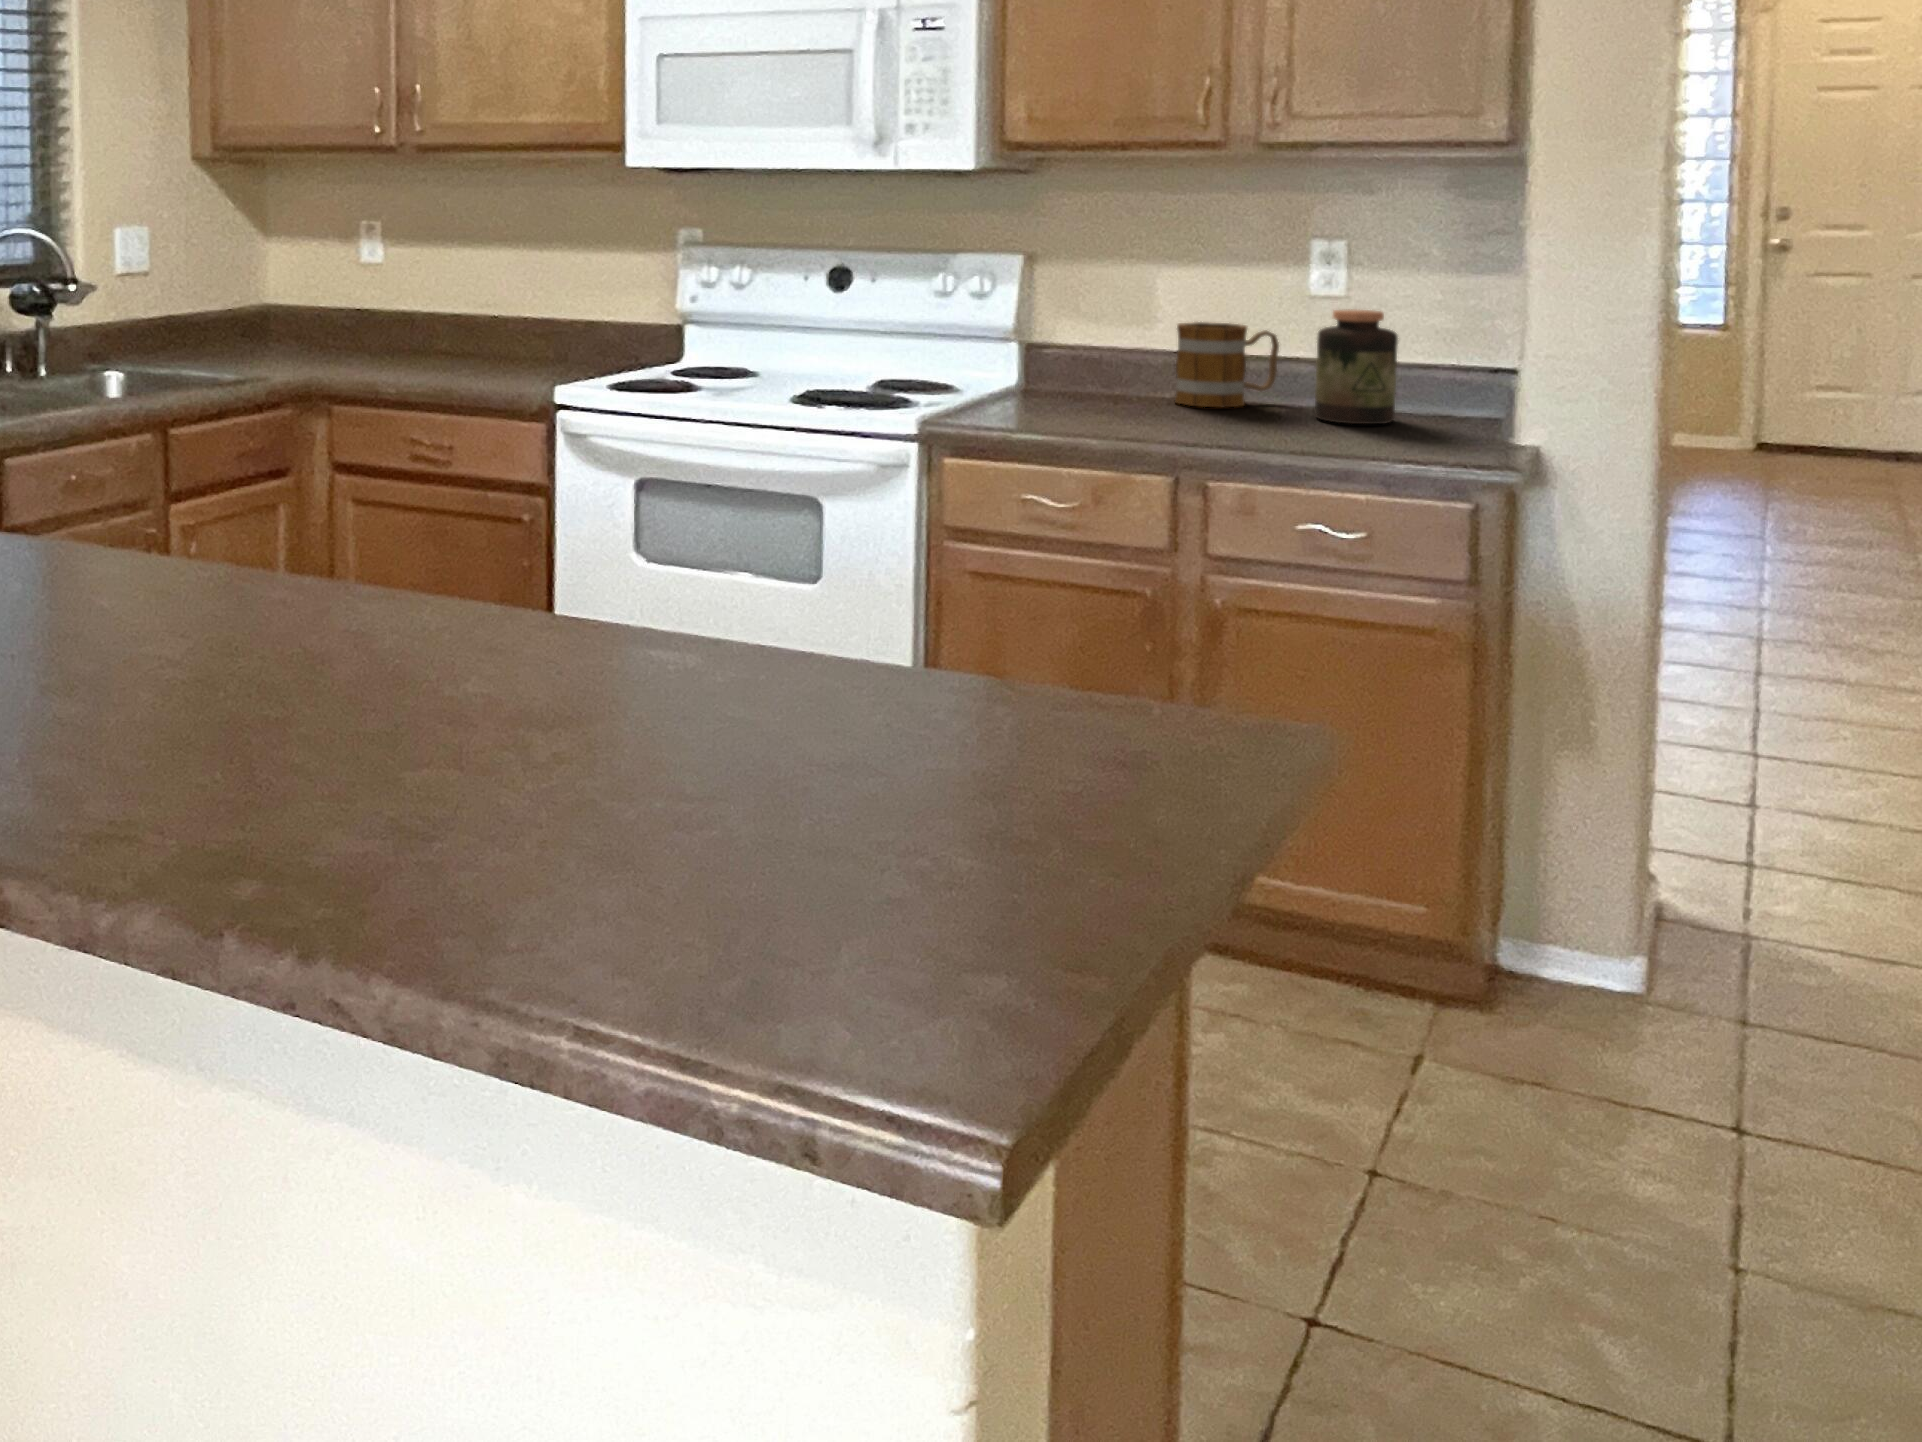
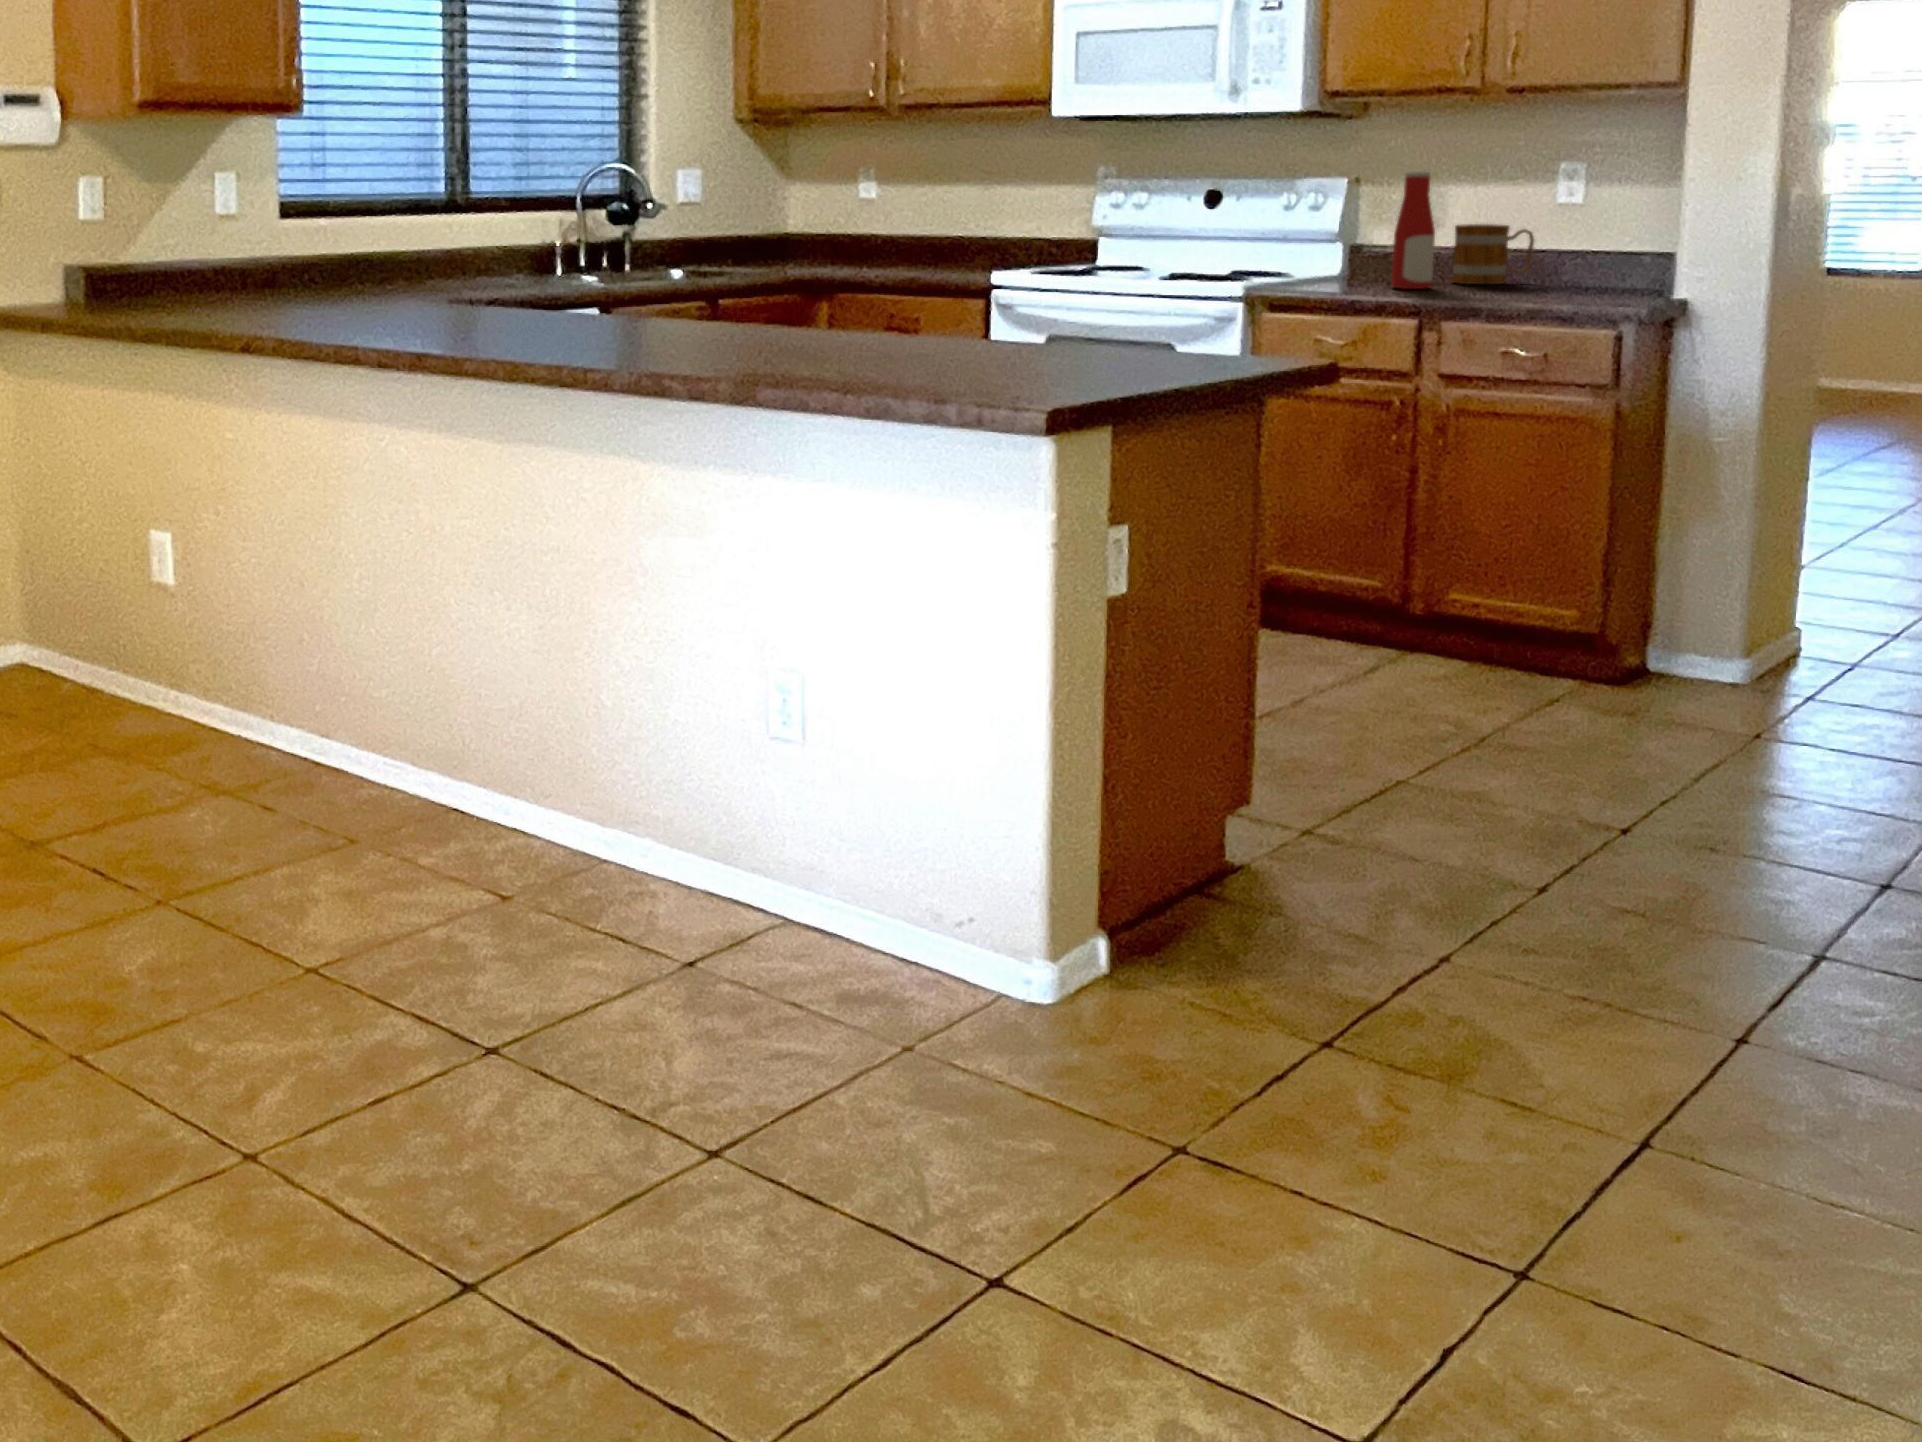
bottle: none [1105,255,1162,418] -> present [1391,171,1435,289]
jar: present [1315,309,1398,424] -> none [1550,210,1613,292]

